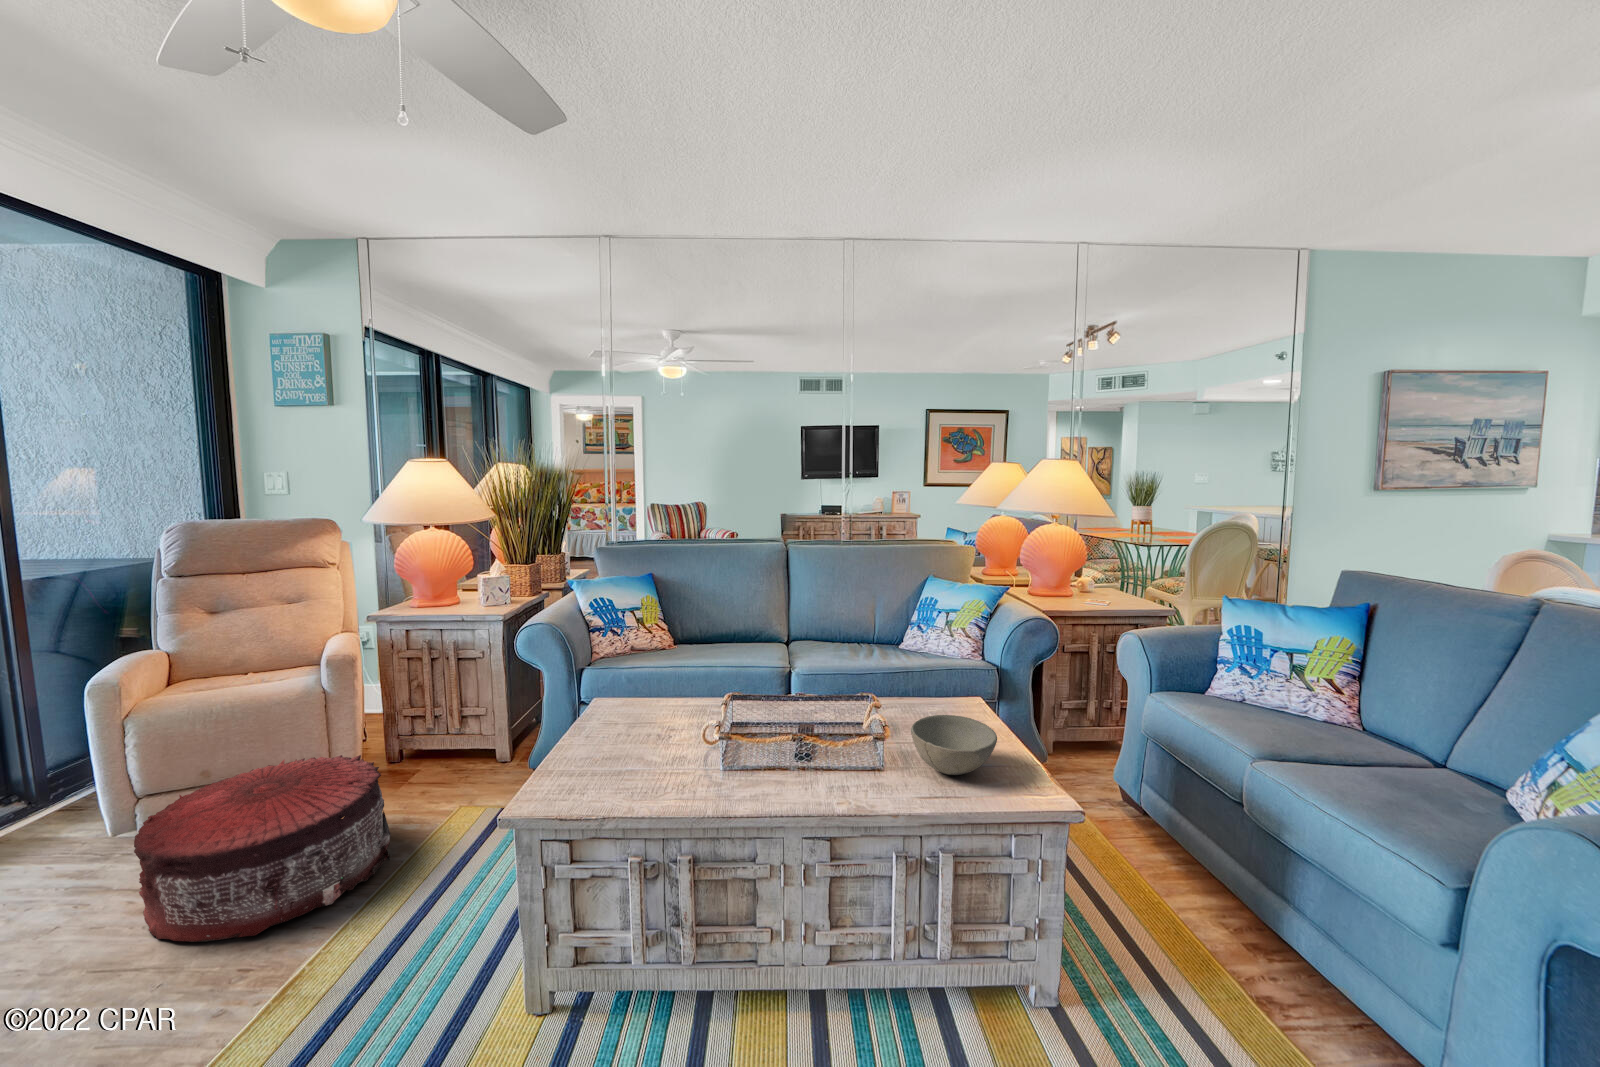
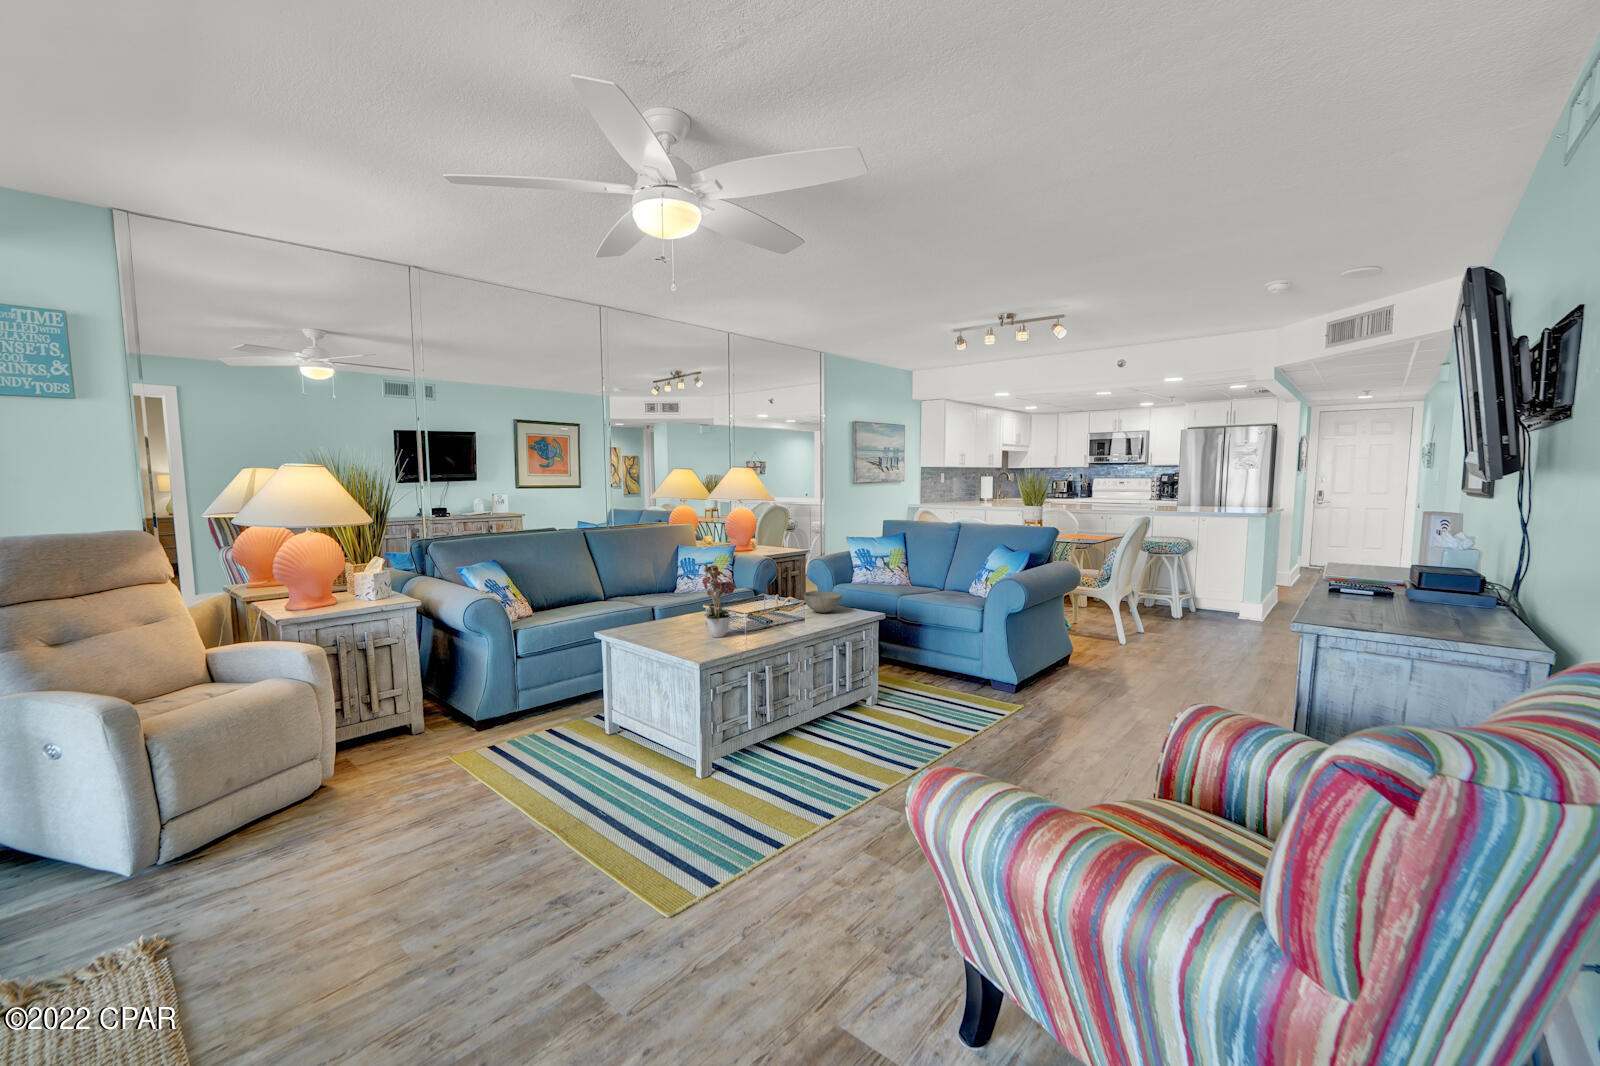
flower arrangement: none [590,634,693,779] -> present [702,565,735,637]
pouf: present [134,755,390,942] -> none [322,712,501,842]

